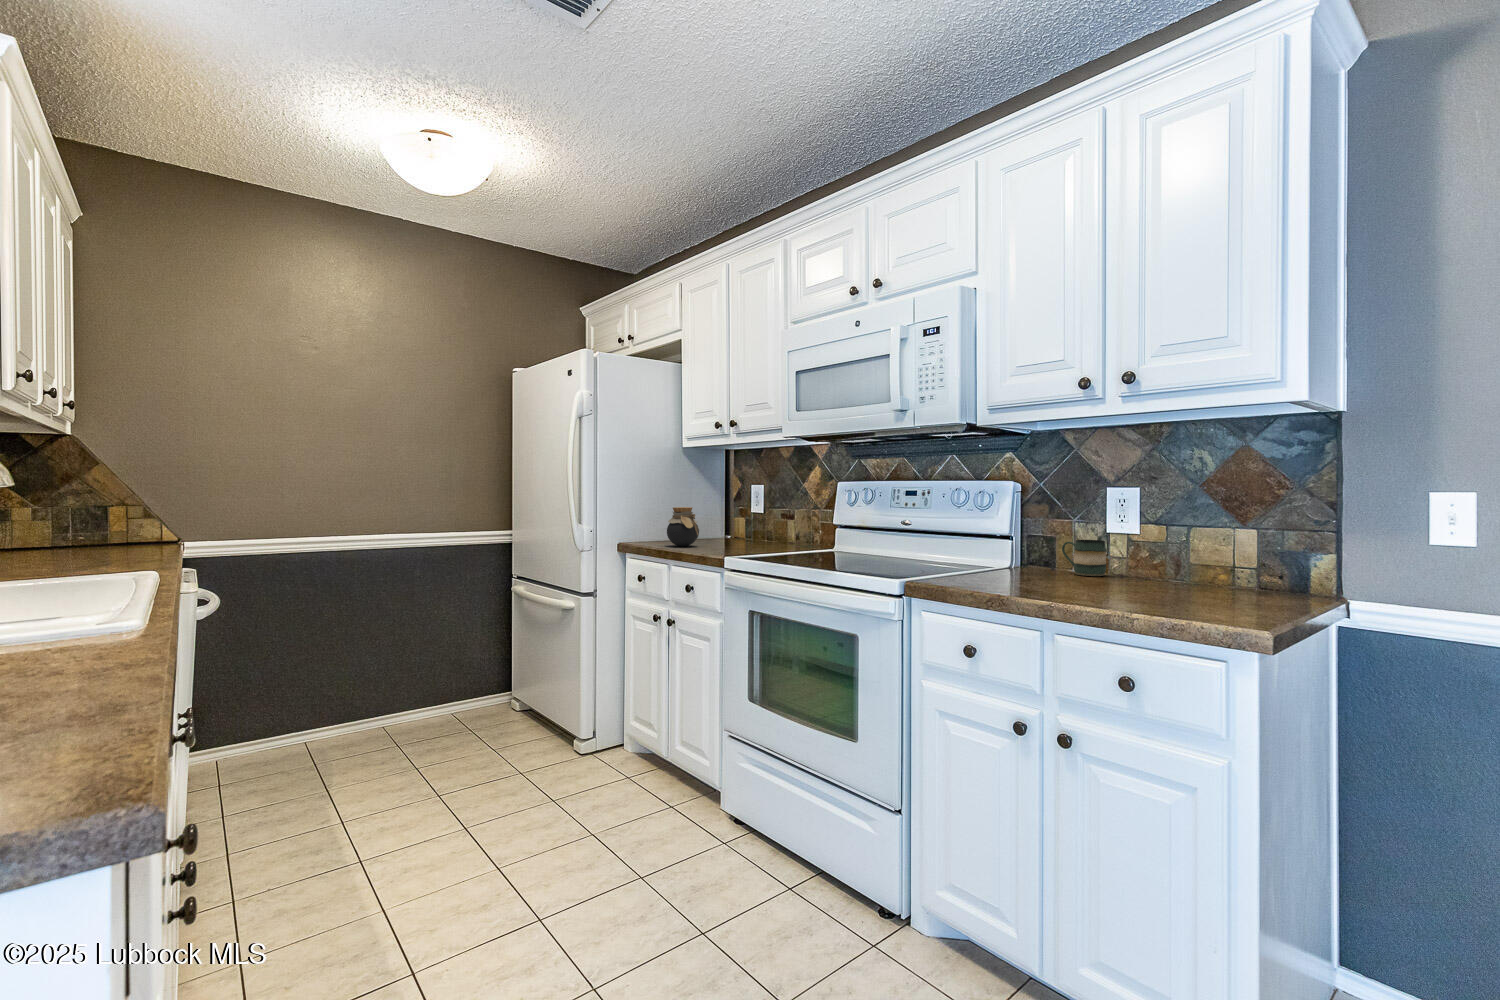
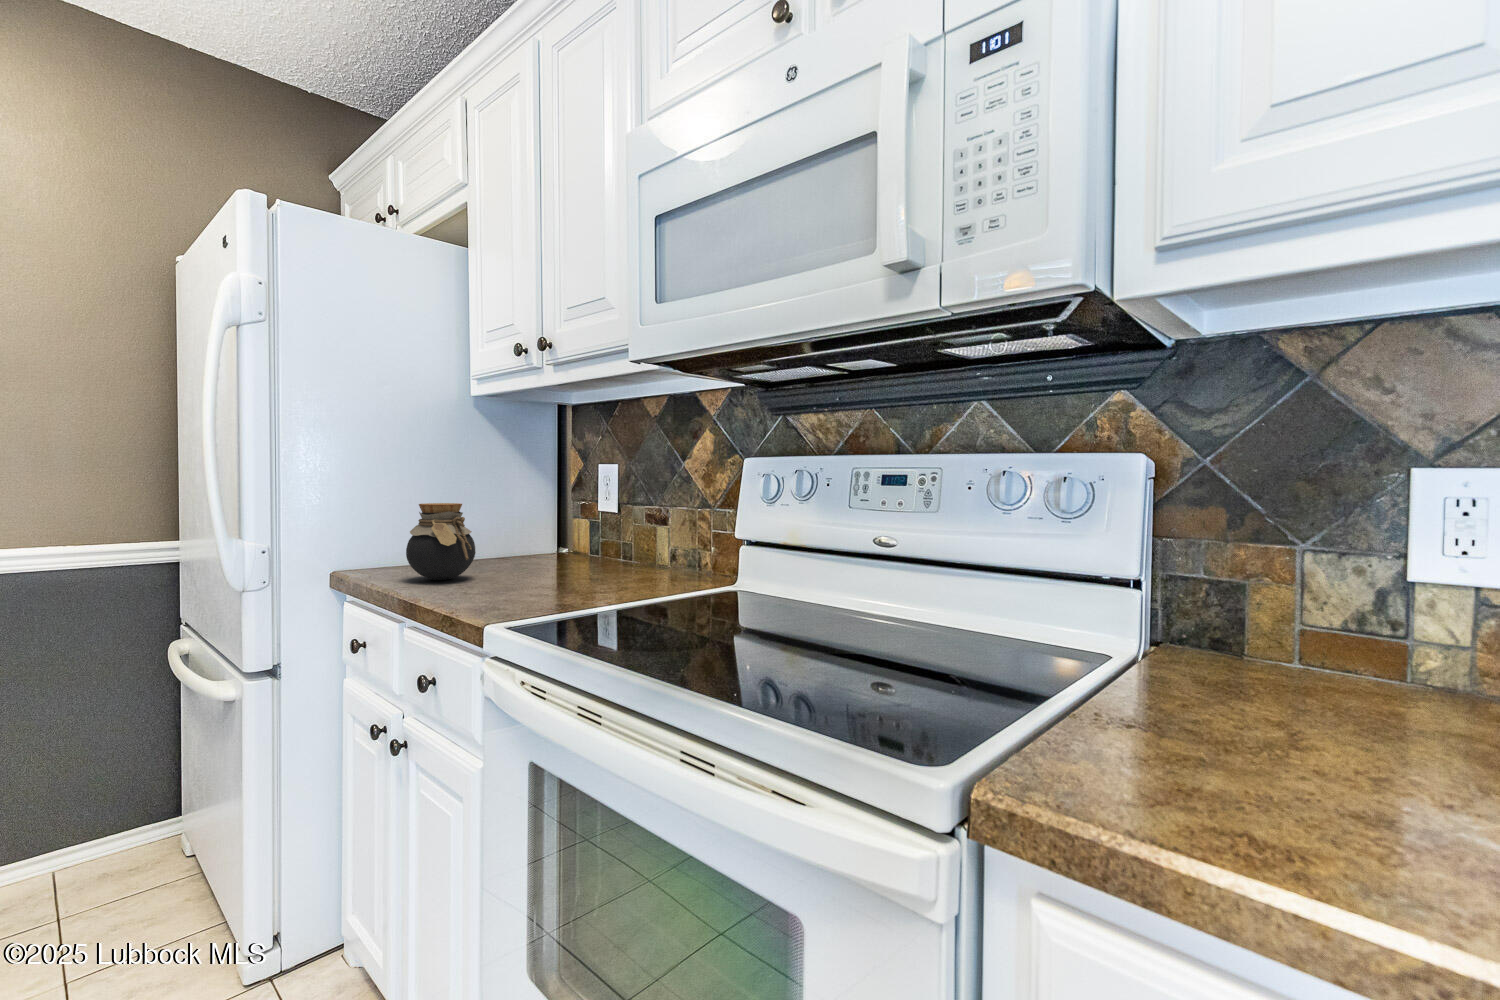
mug: present [1062,540,1106,576] -> none [1291,597,1432,699]

